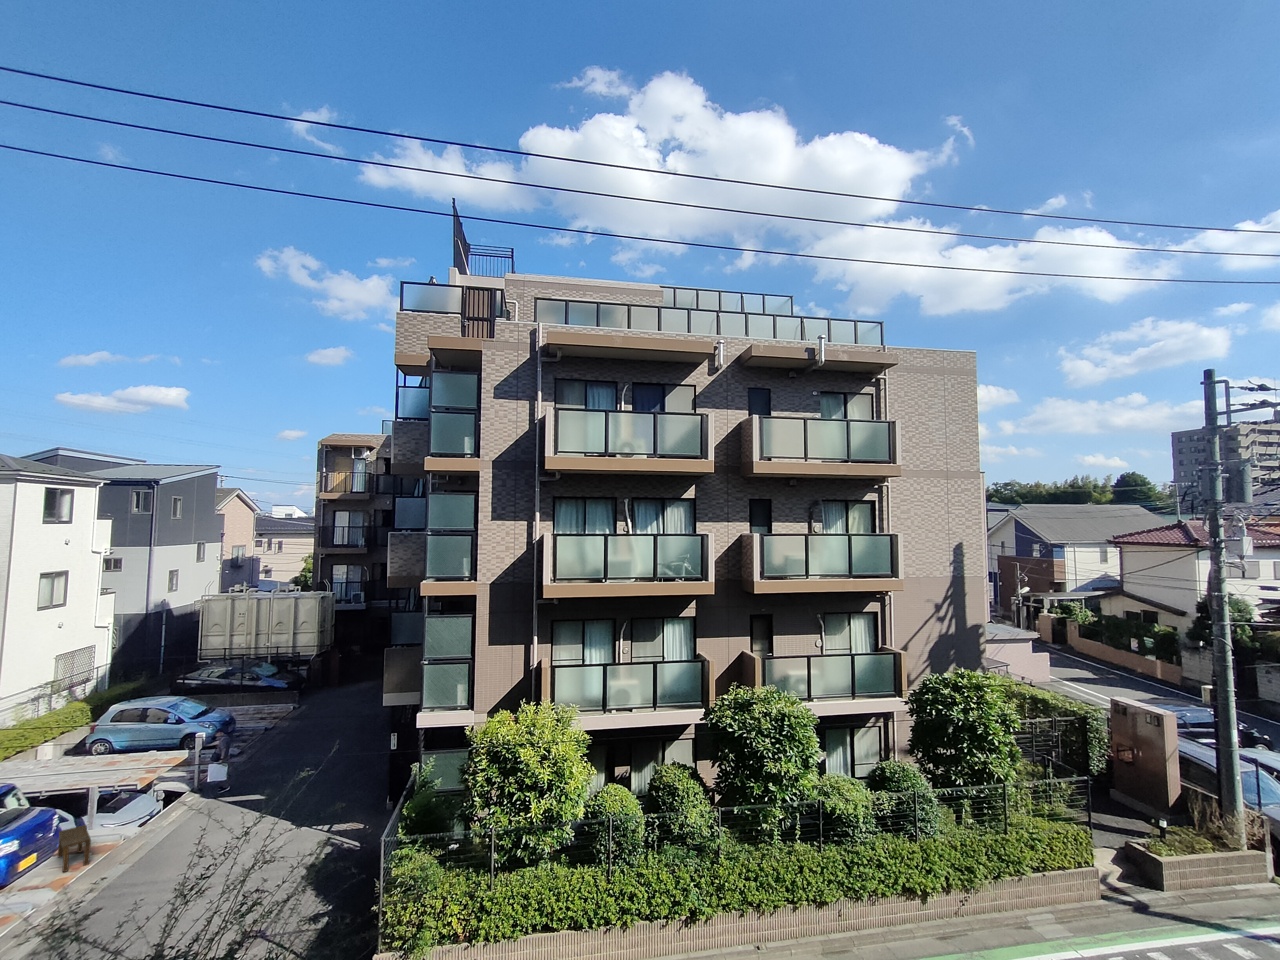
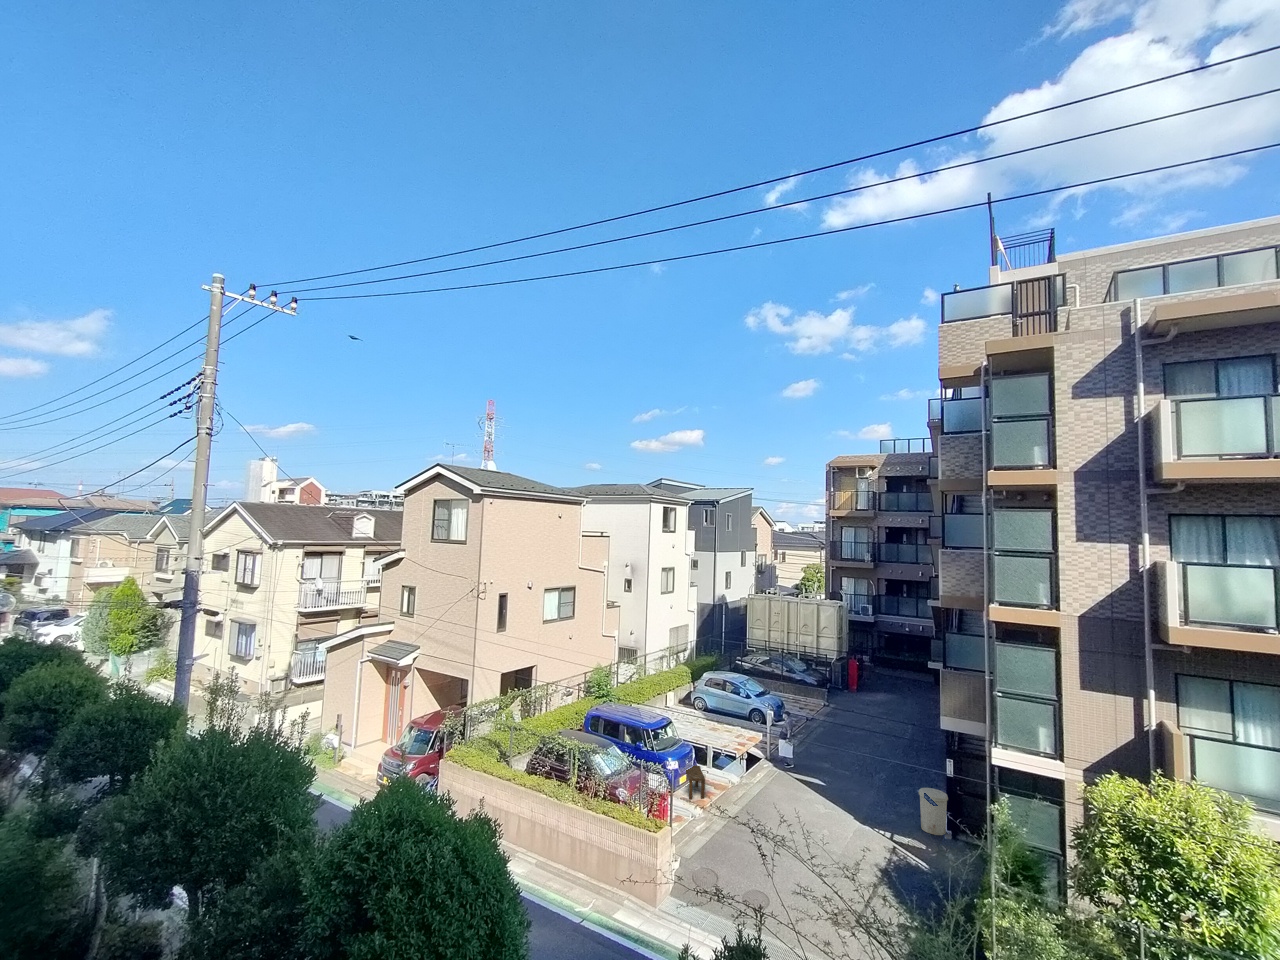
trash can: none [363,766,392,810] -> present [919,788,948,835]

